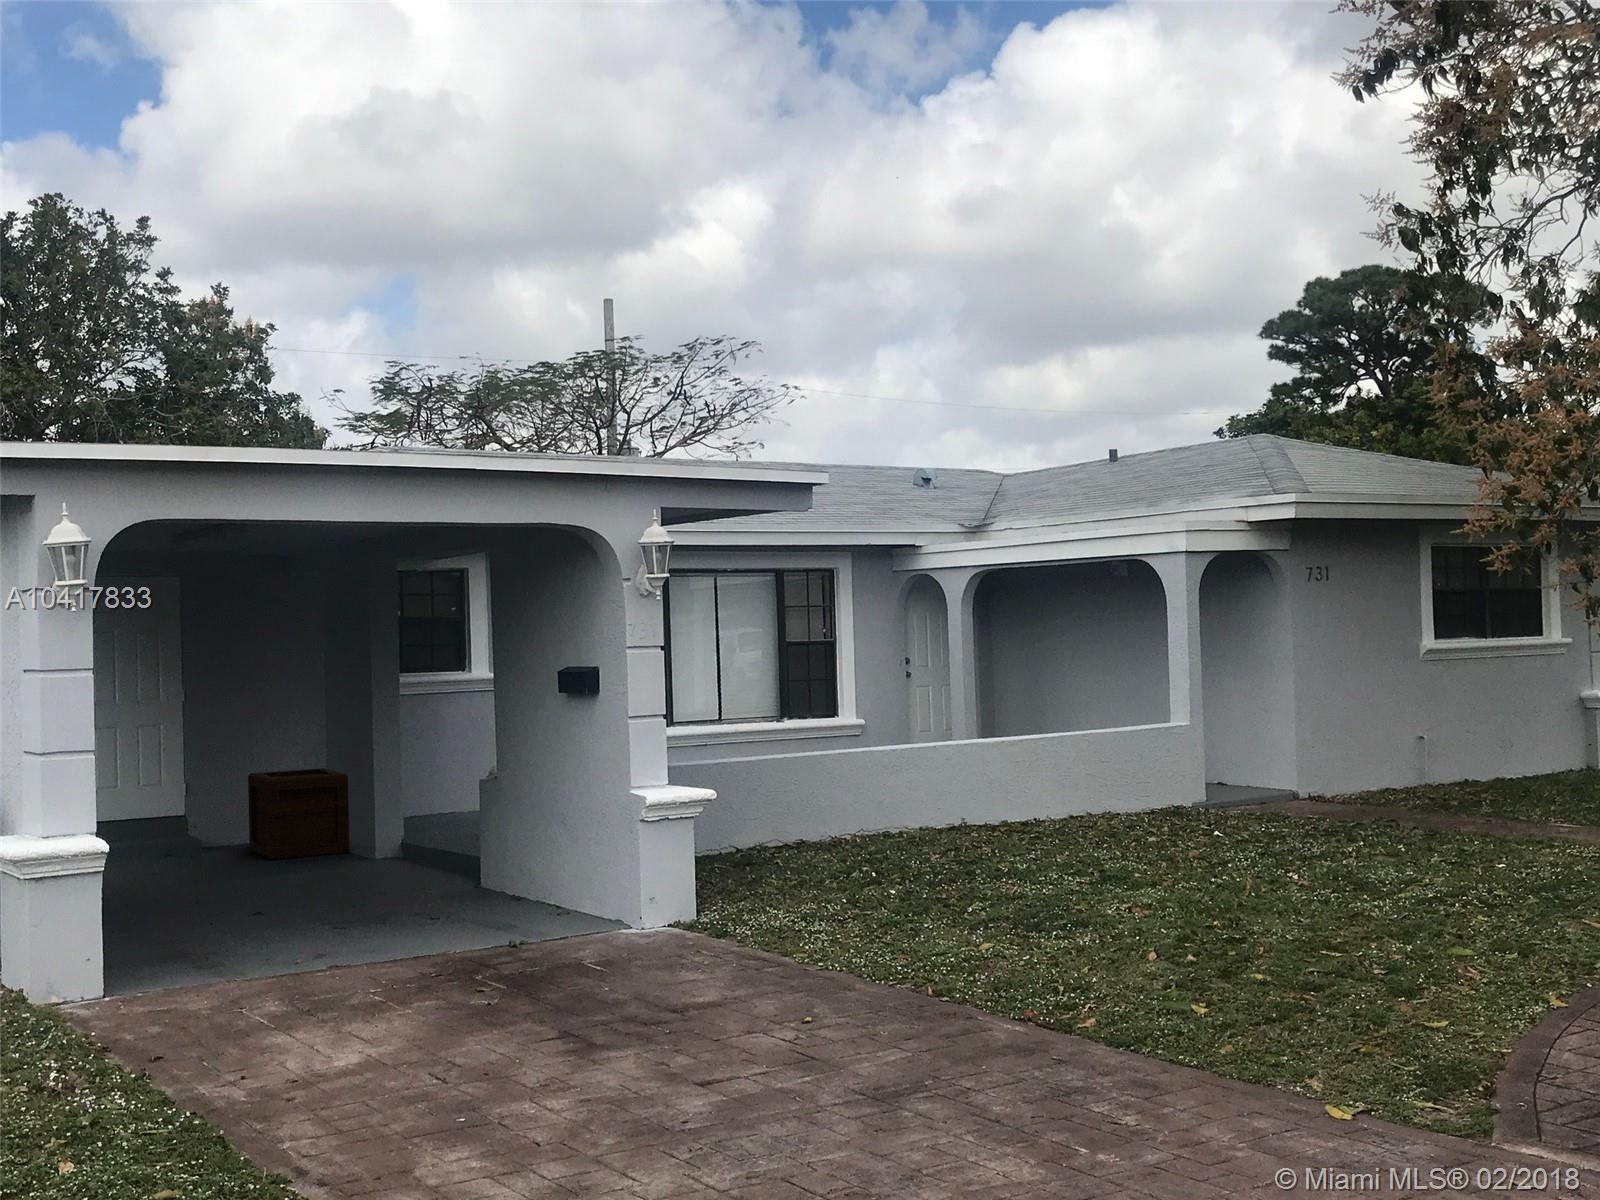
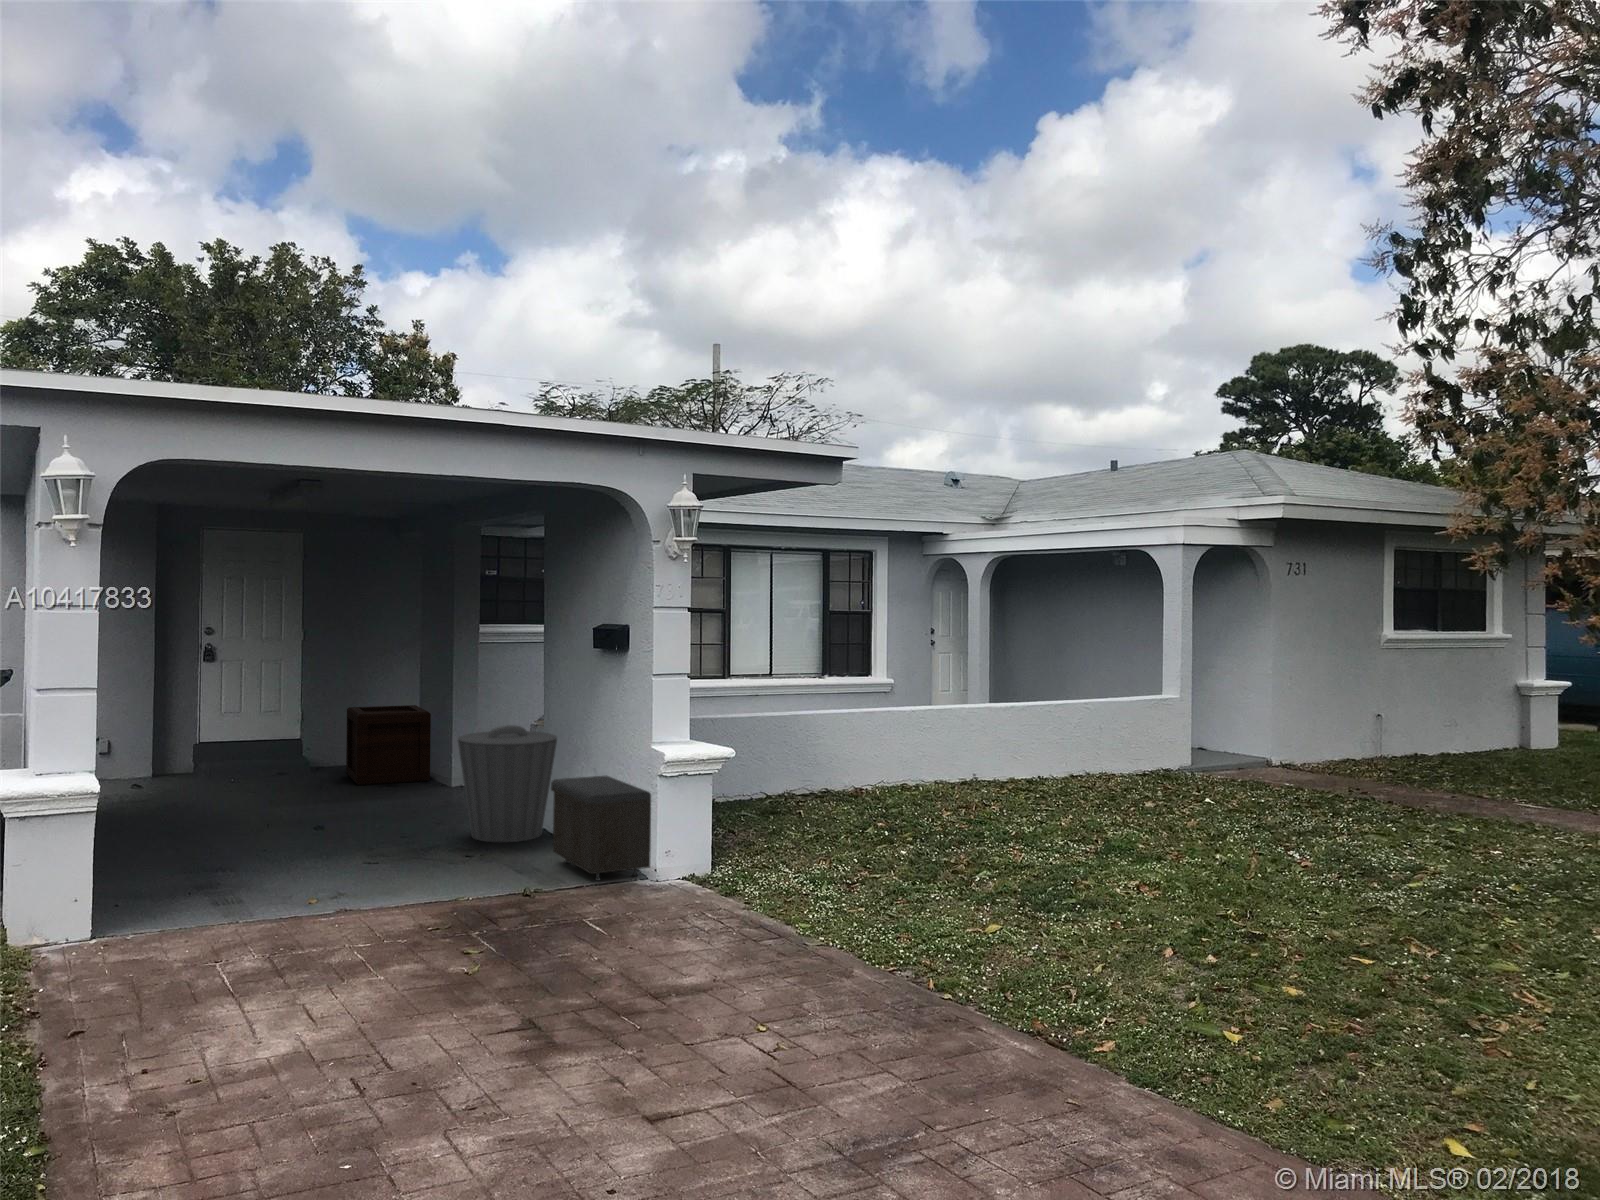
trash can: none [410,779,516,904] -> present [458,725,557,842]
storage bench: none [522,825,634,930] -> present [551,776,651,881]

